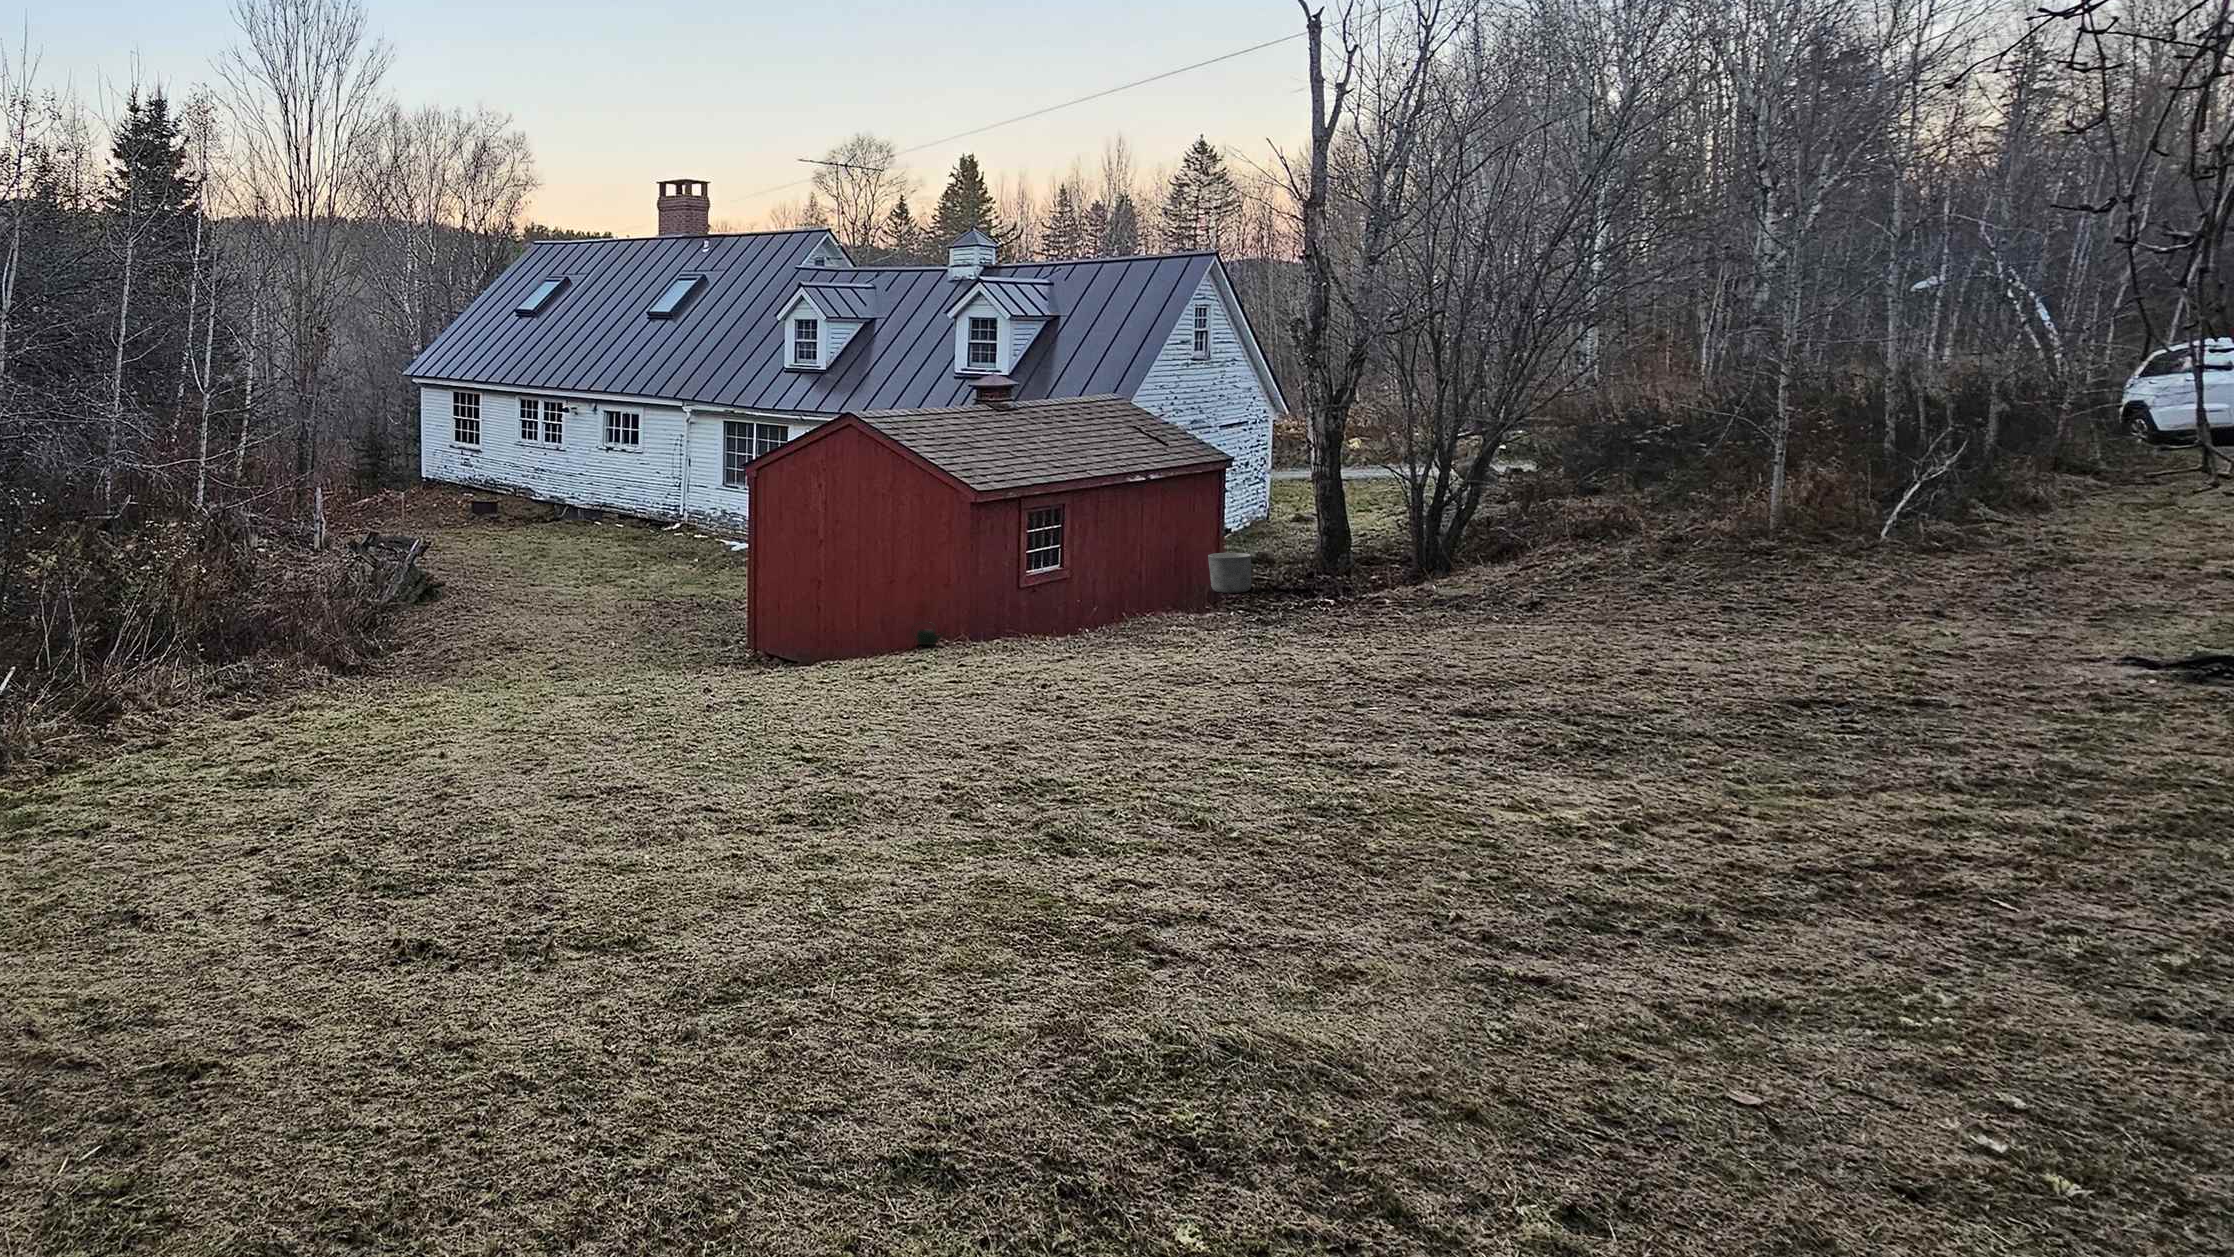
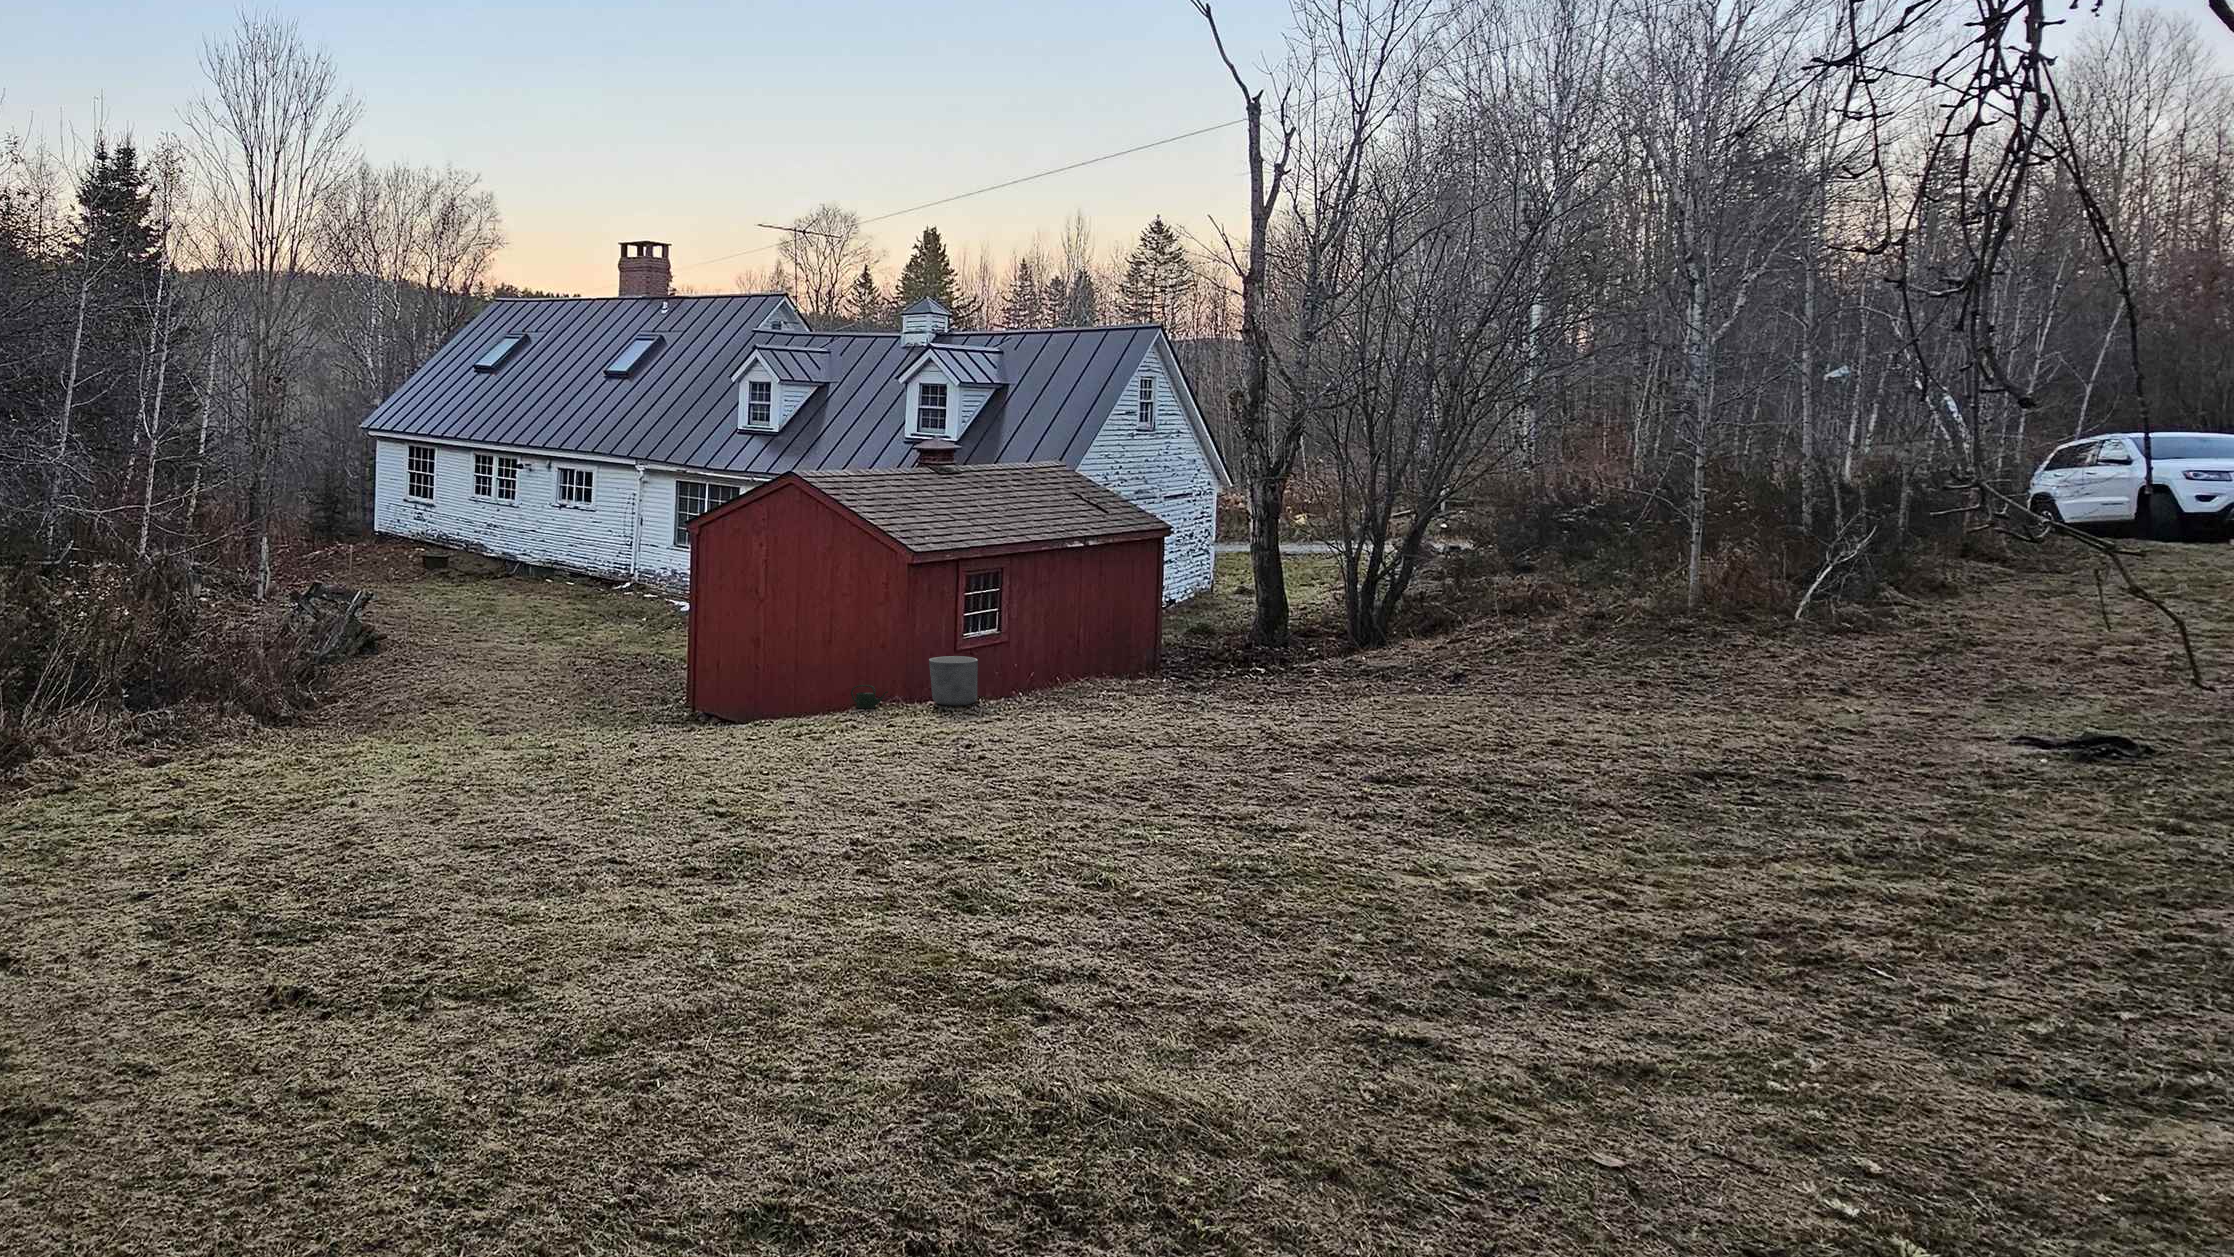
planter: present [1208,553,1251,593] -> present [929,656,978,706]

